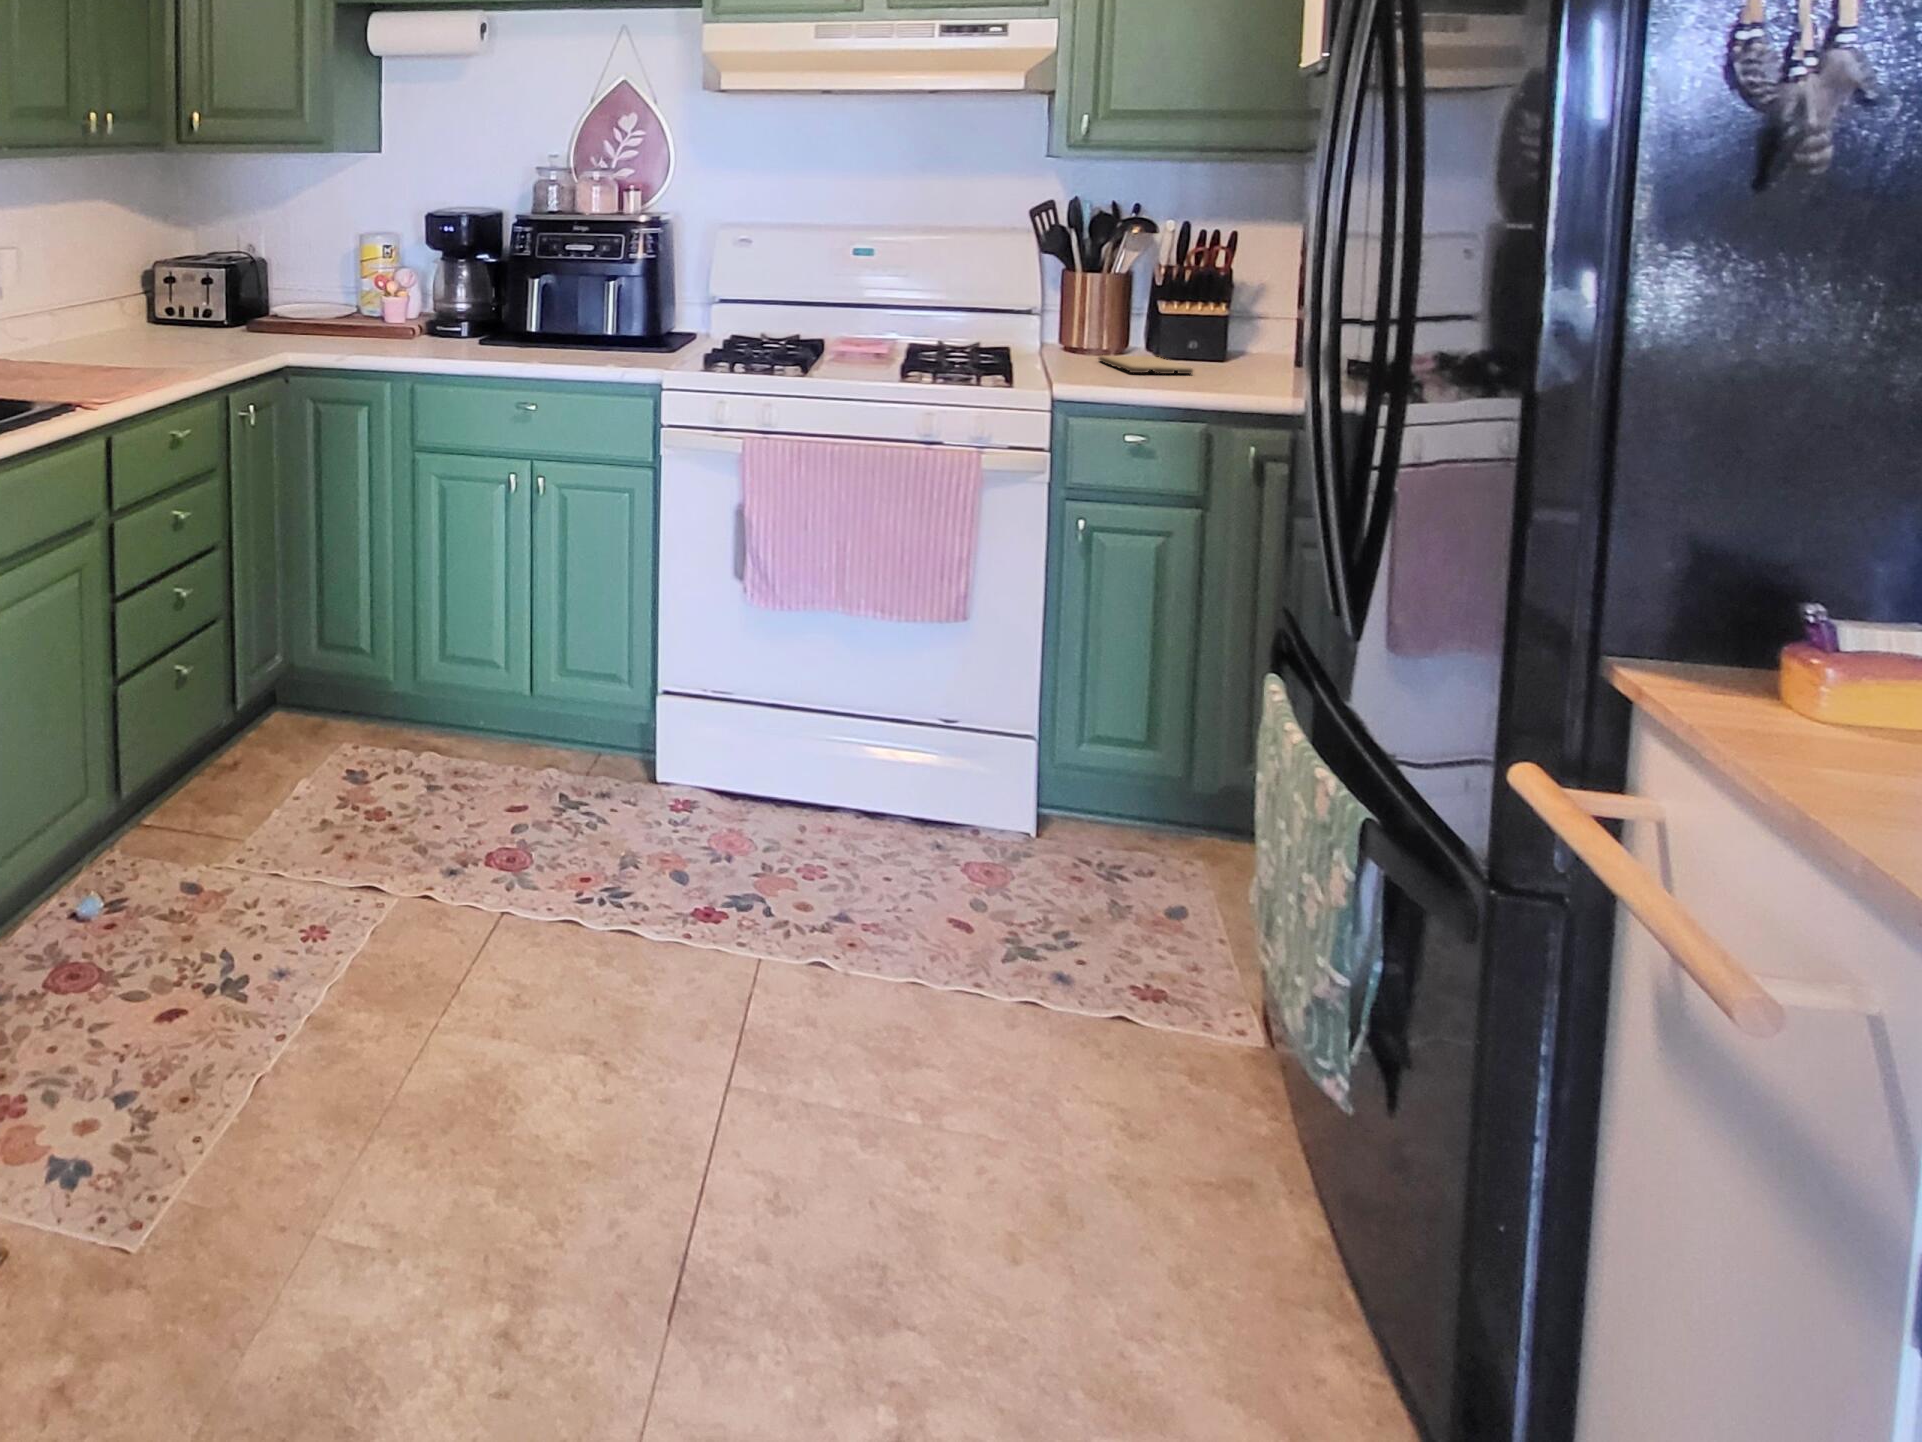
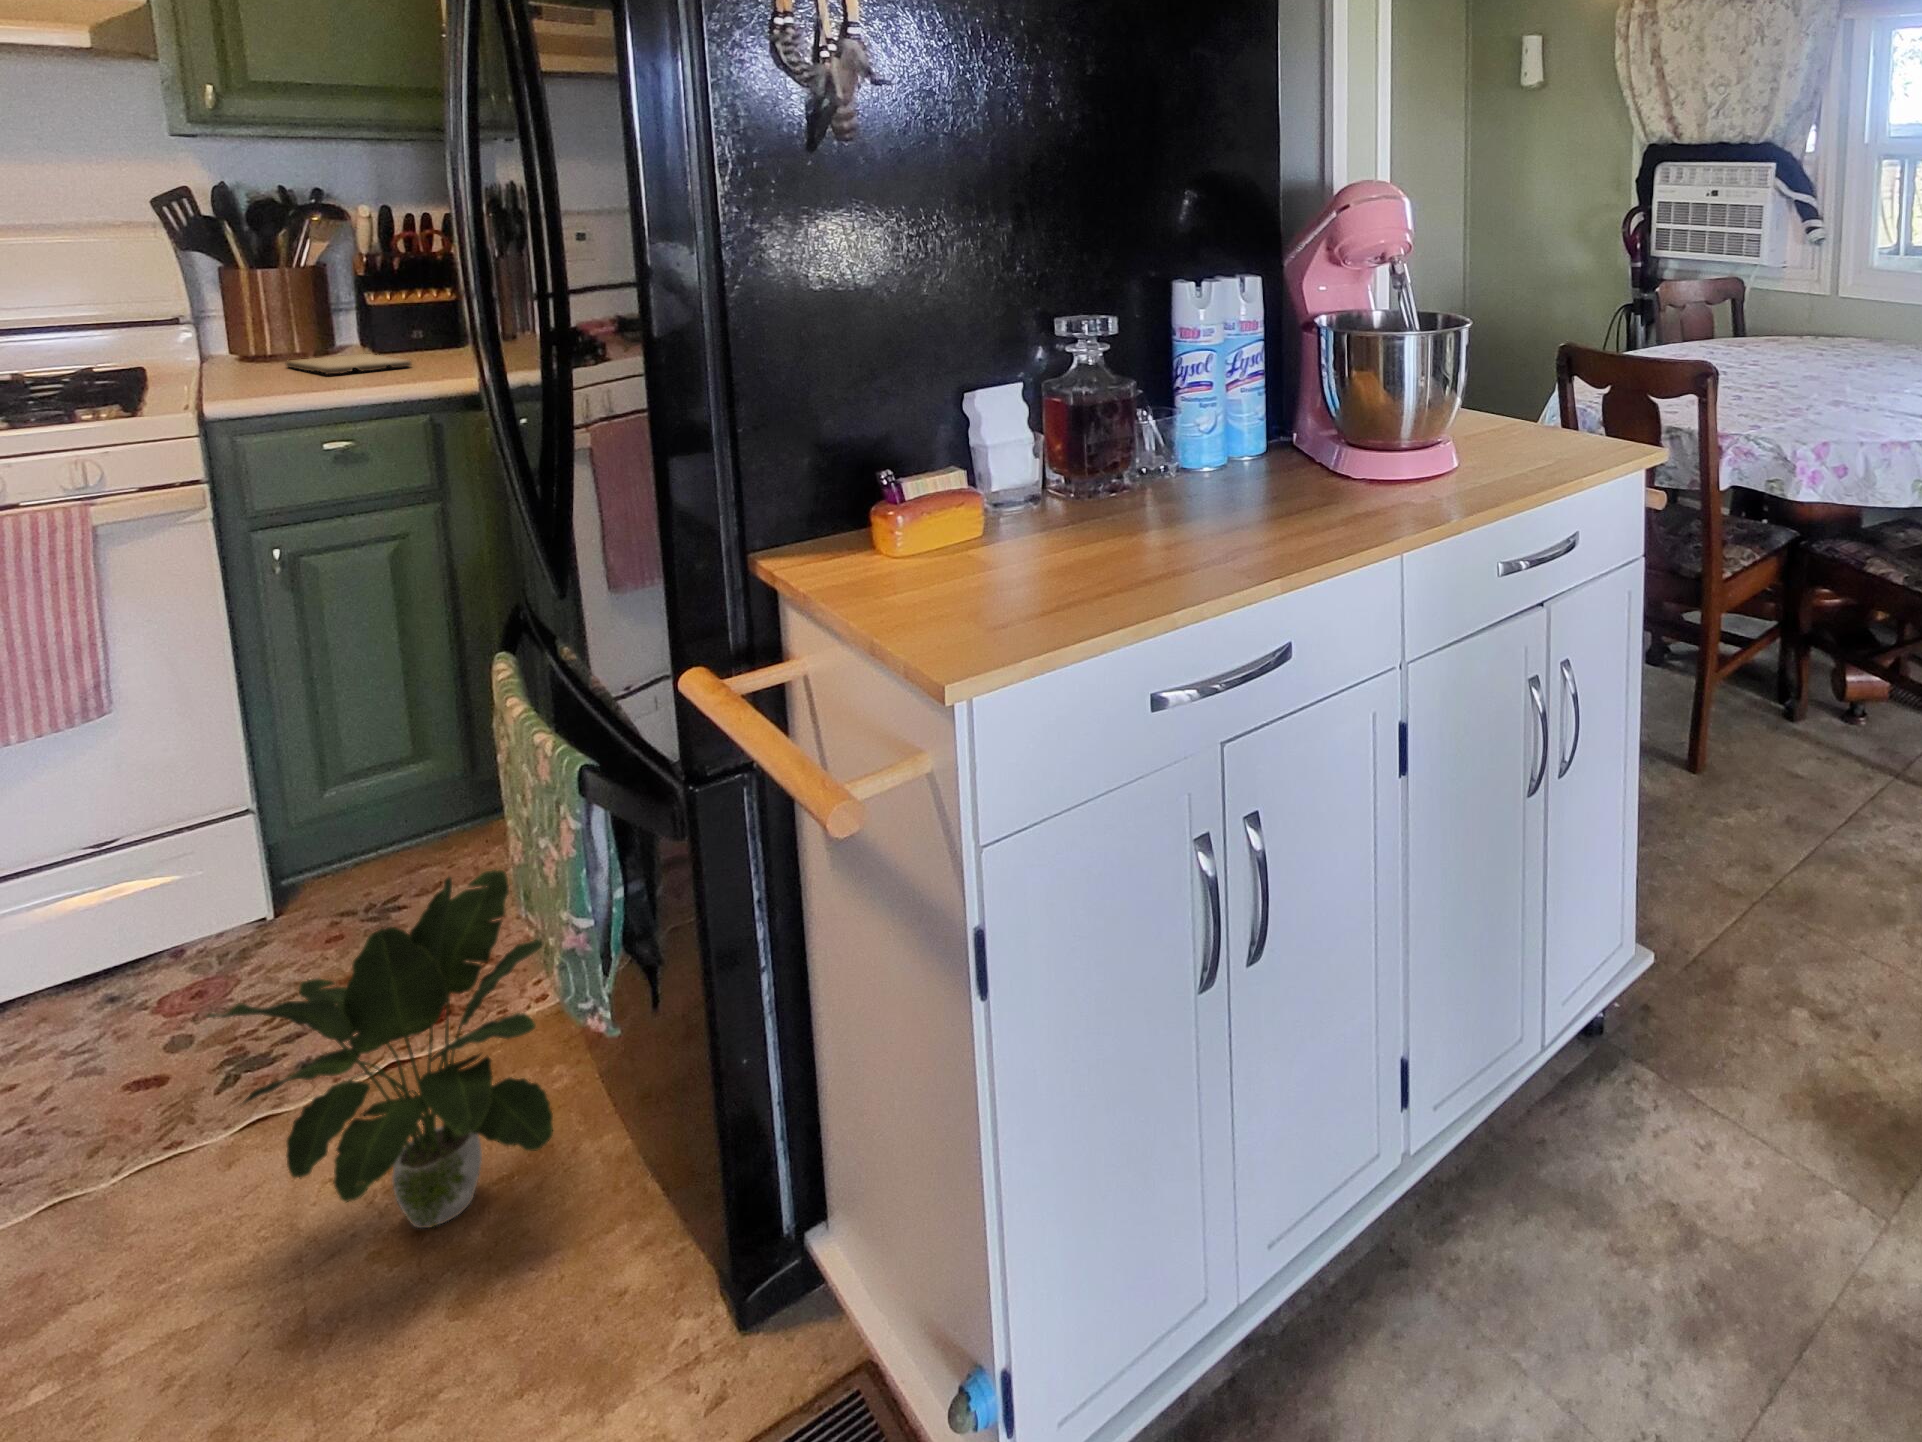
potted plant: none [1038,870,1287,1189] -> present [207,870,553,1228]

